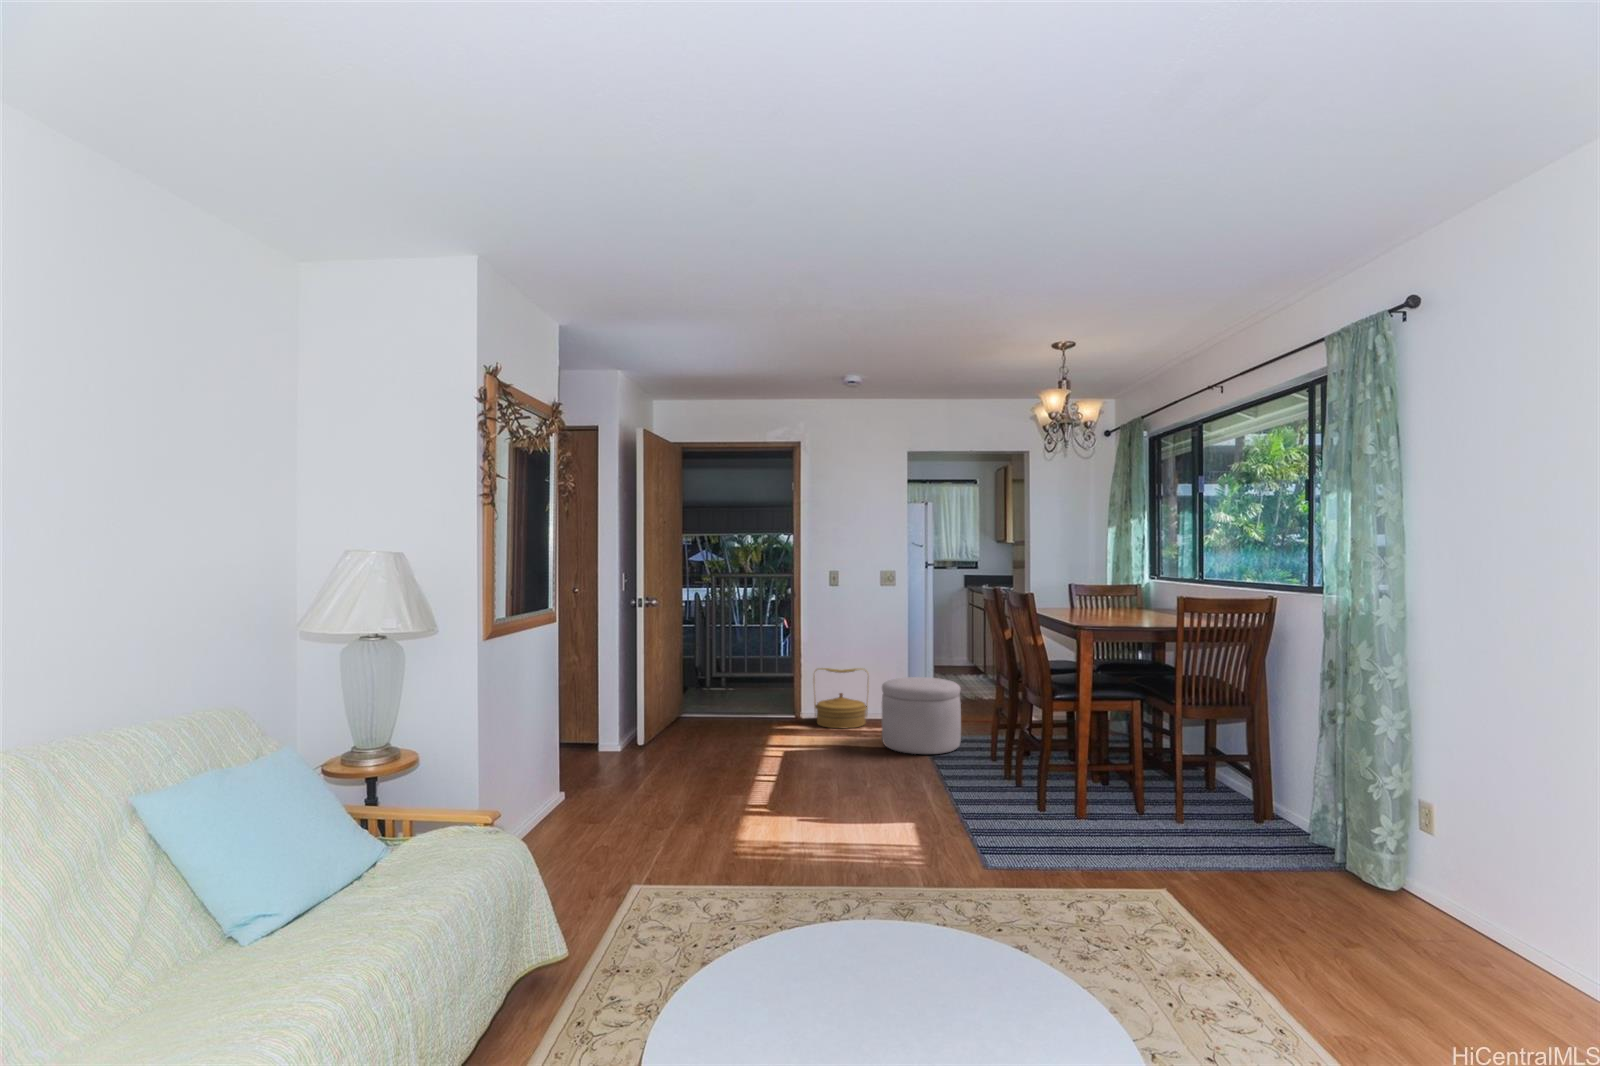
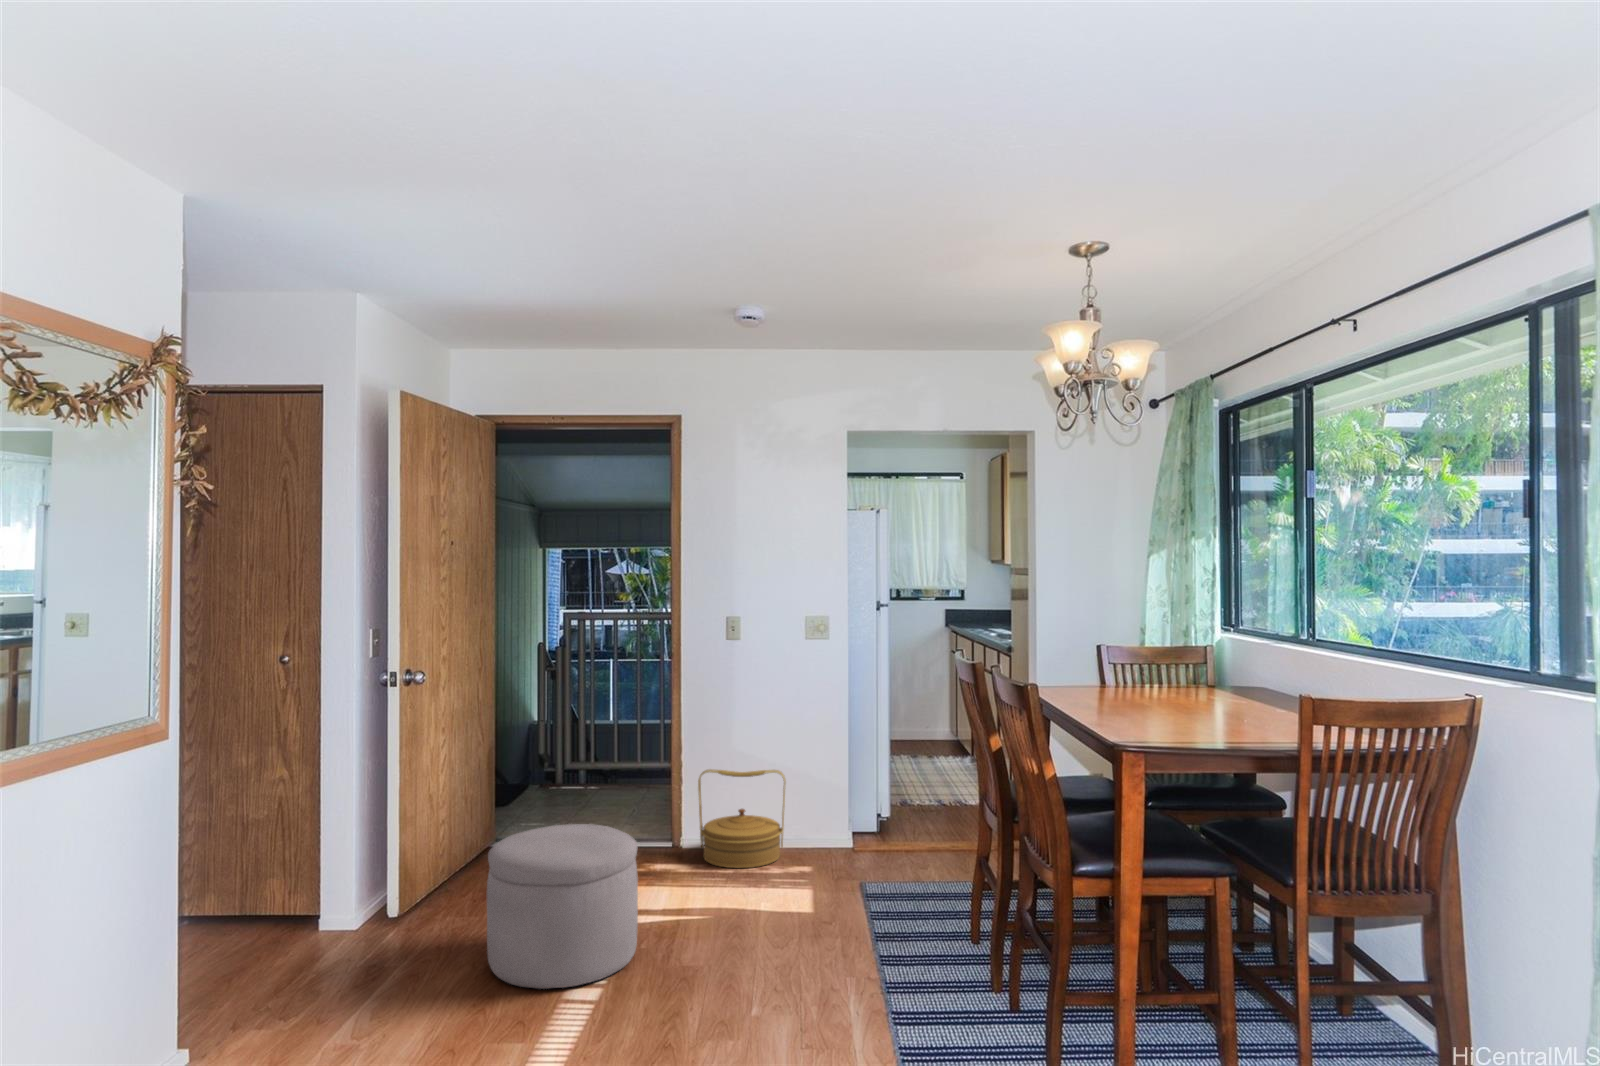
ottoman: present [882,677,961,754] -> present [487,824,638,989]

